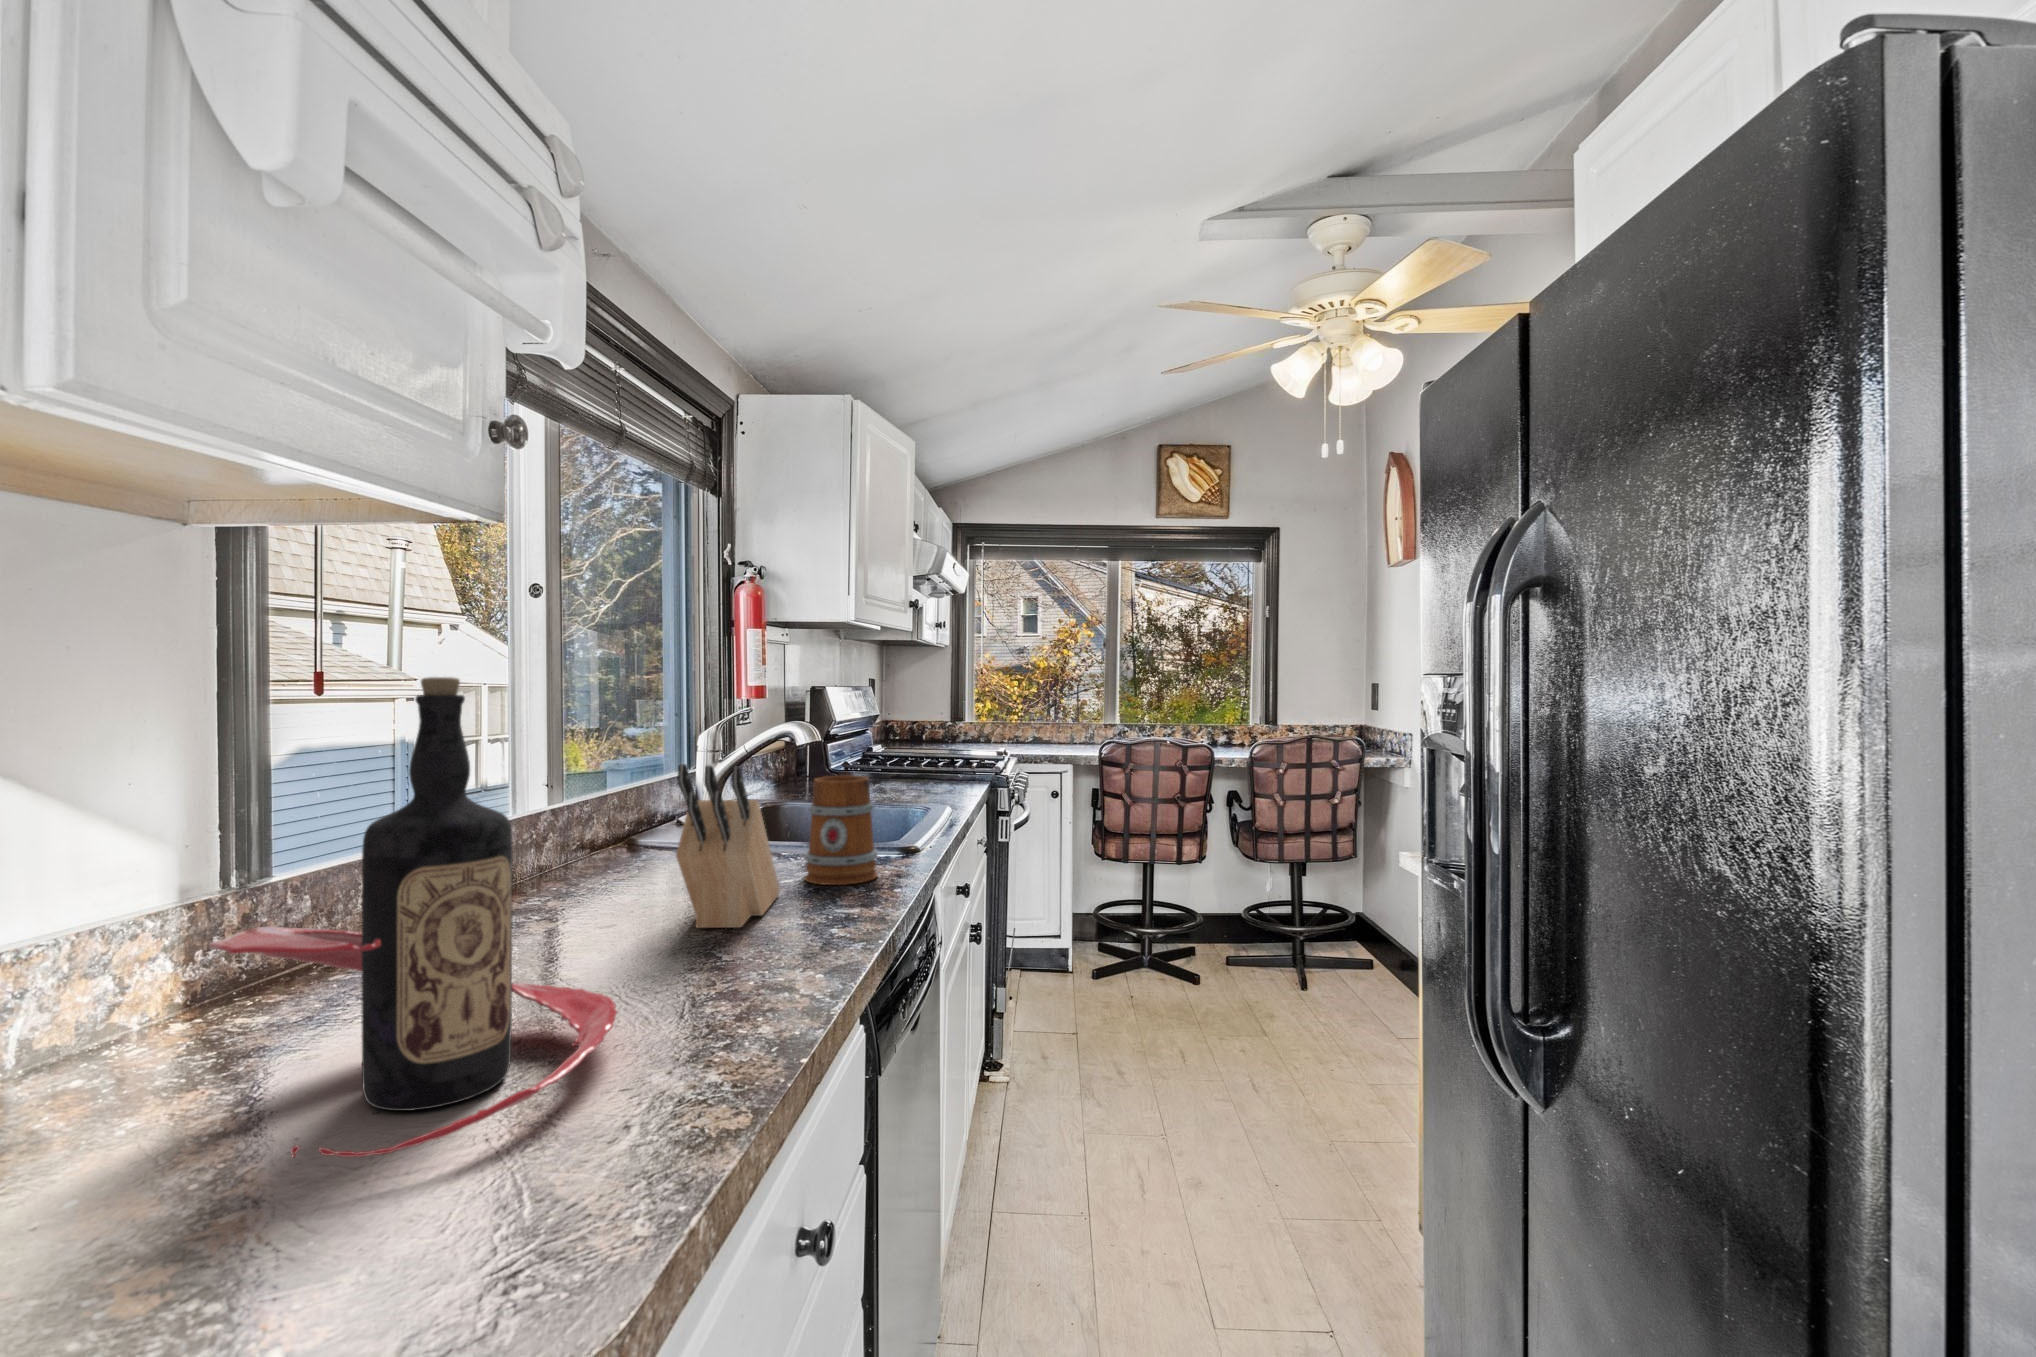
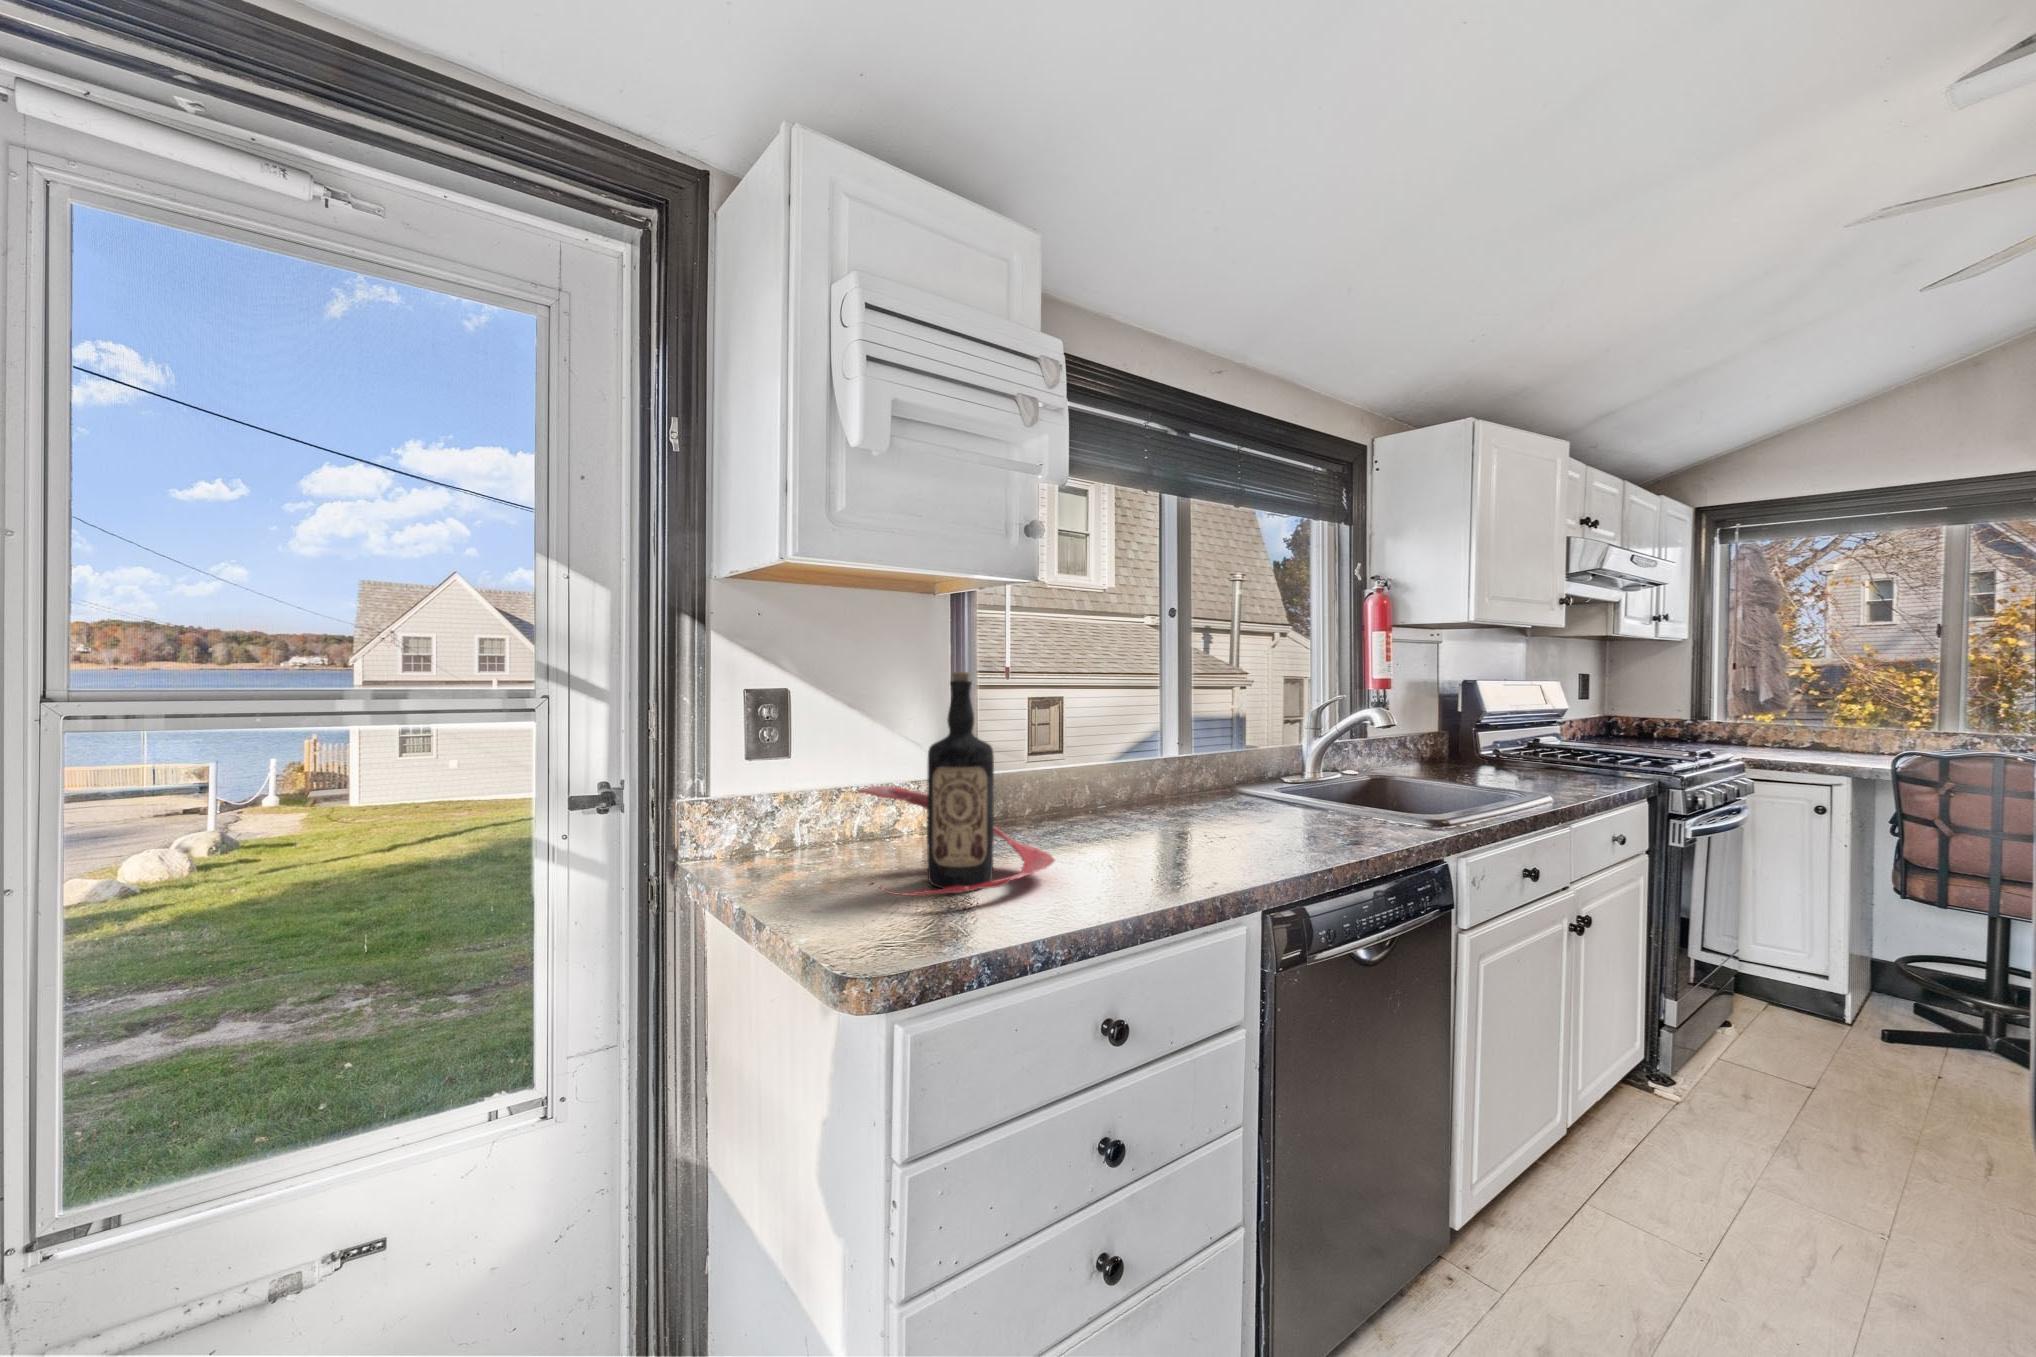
knife block: present [676,764,780,928] -> none [1161,730,1269,849]
mug: present [805,775,877,885] -> none [1304,751,1369,839]

